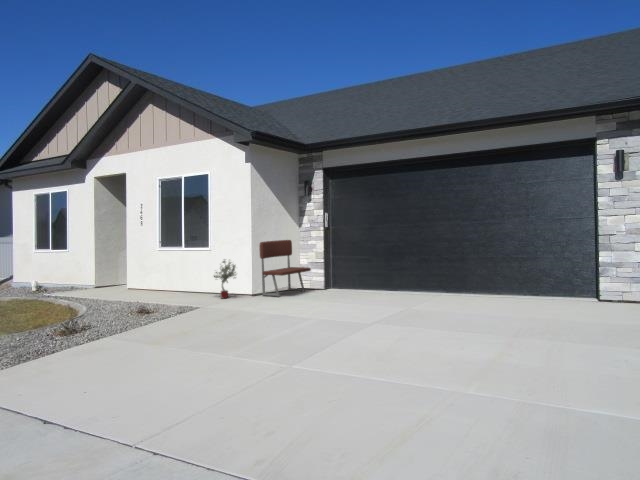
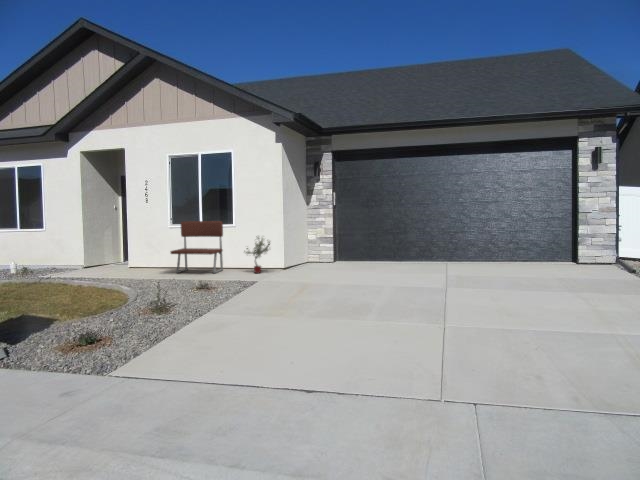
bench: present [259,240,311,297] -> present [171,221,223,274]

